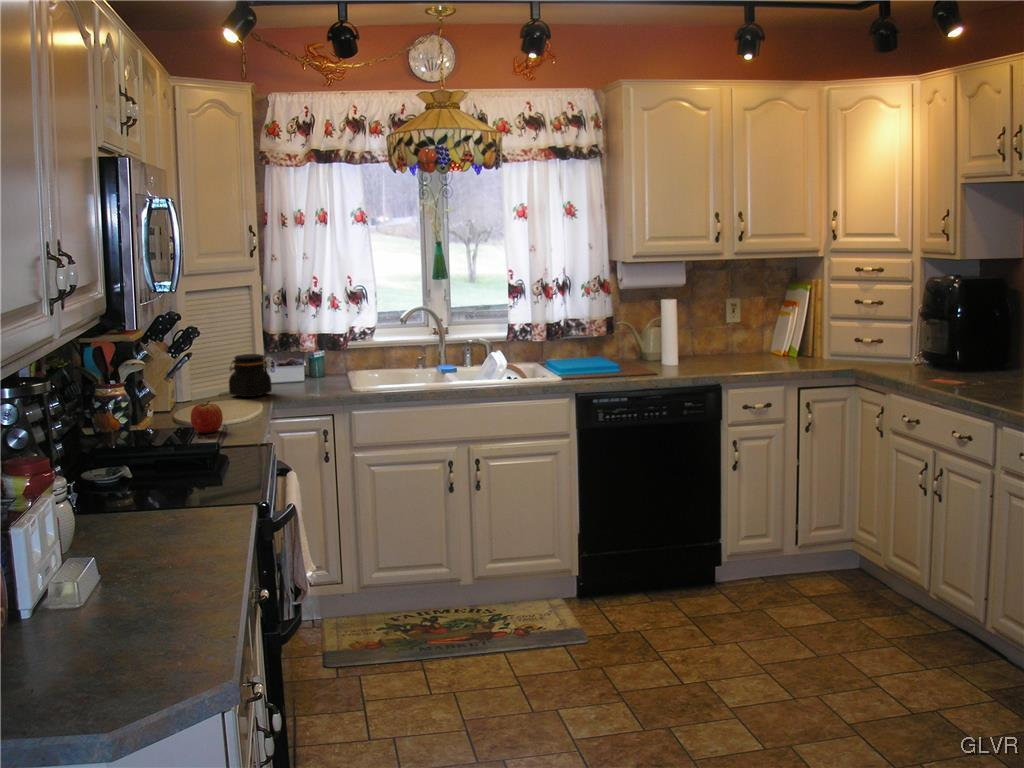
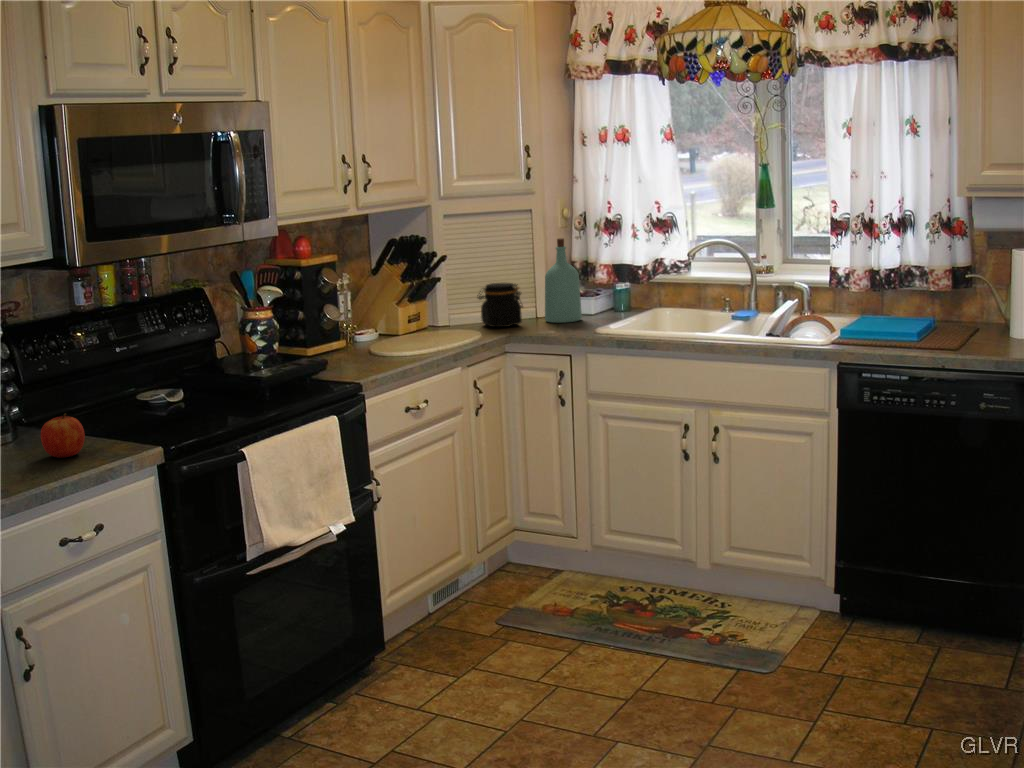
bottle: none [279,310,314,389] -> present [545,238,582,323]
apple: present [191,401,223,433] -> present [41,414,85,458]

